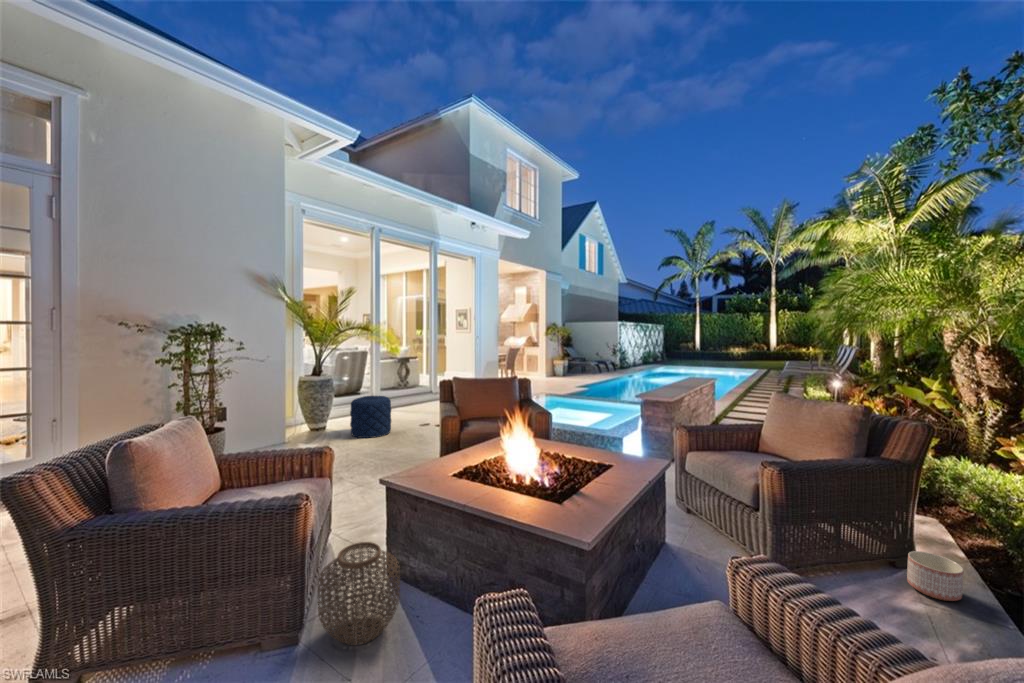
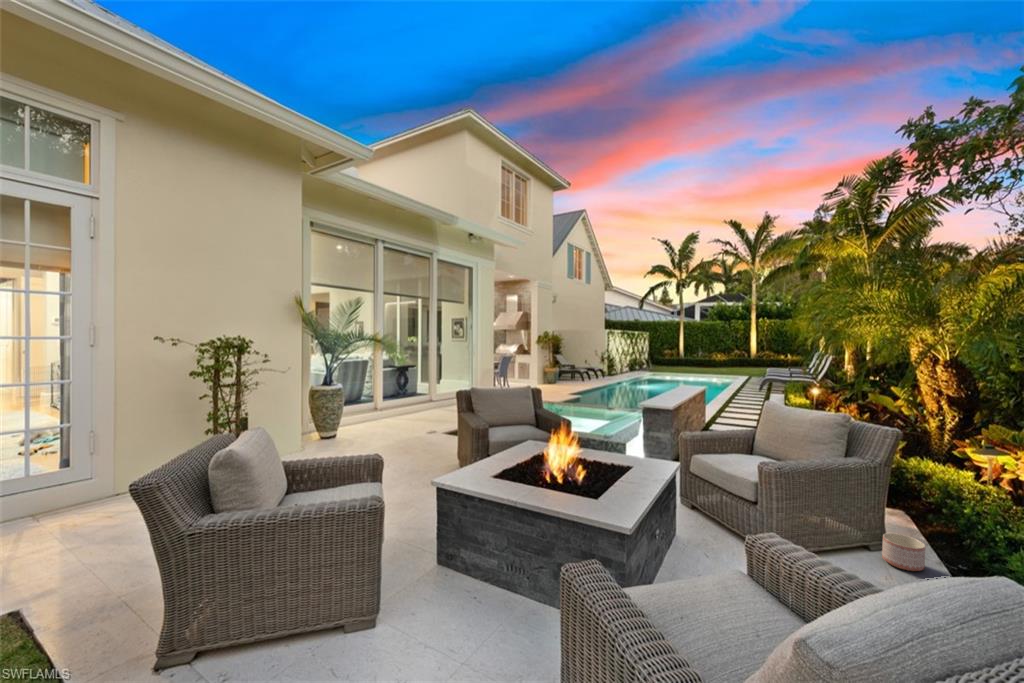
pouf: present [350,396,391,438] -> none [364,405,403,446]
woven basket: present [317,542,400,645] -> none [411,533,477,618]

